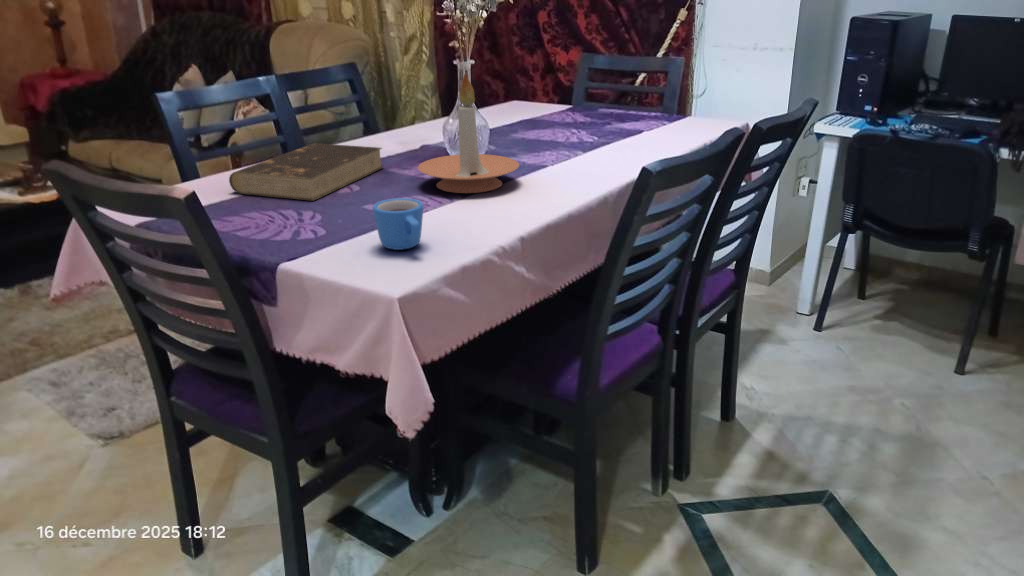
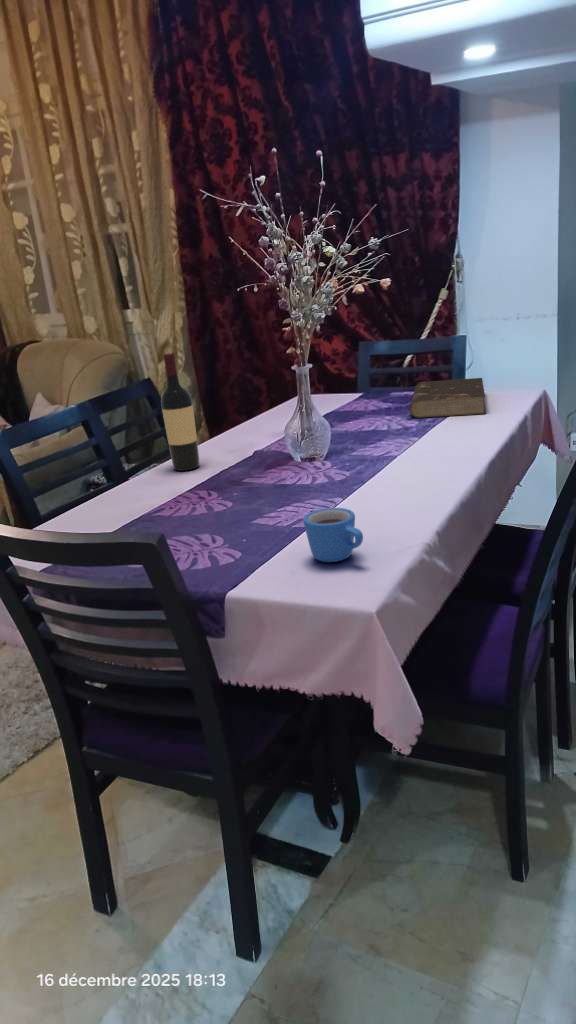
wine bottle: none [331,38,365,155] -> present [161,353,199,471]
candle holder: present [418,73,519,193] -> none [286,375,388,495]
book: present [229,143,383,201] -> present [410,378,485,418]

